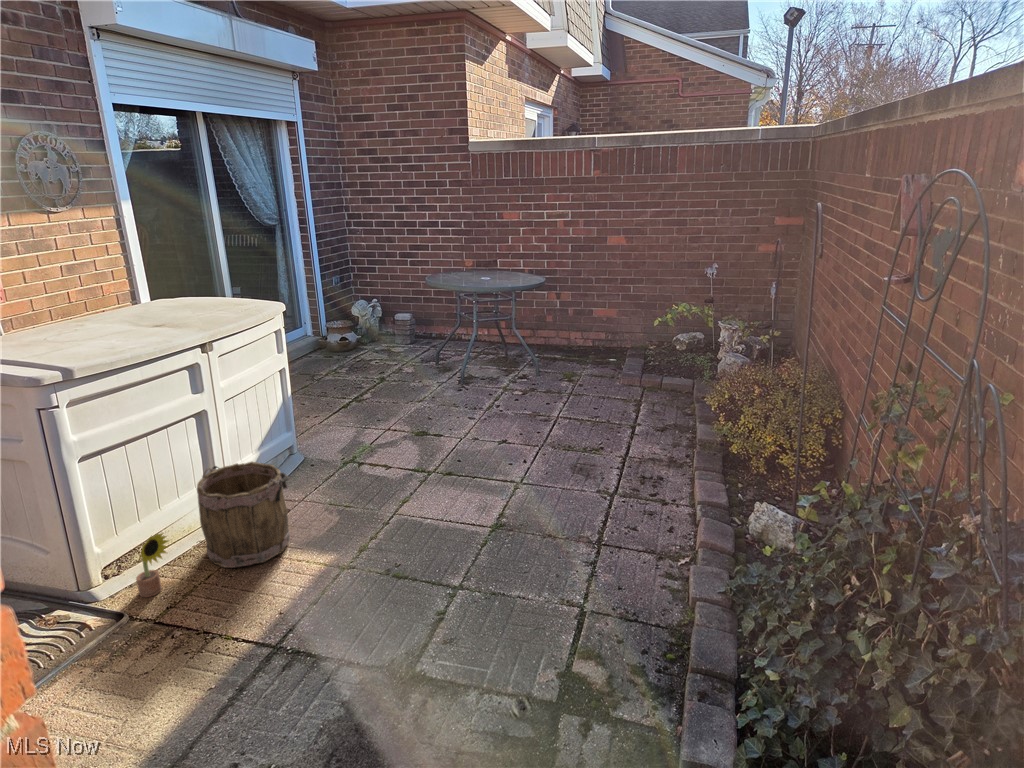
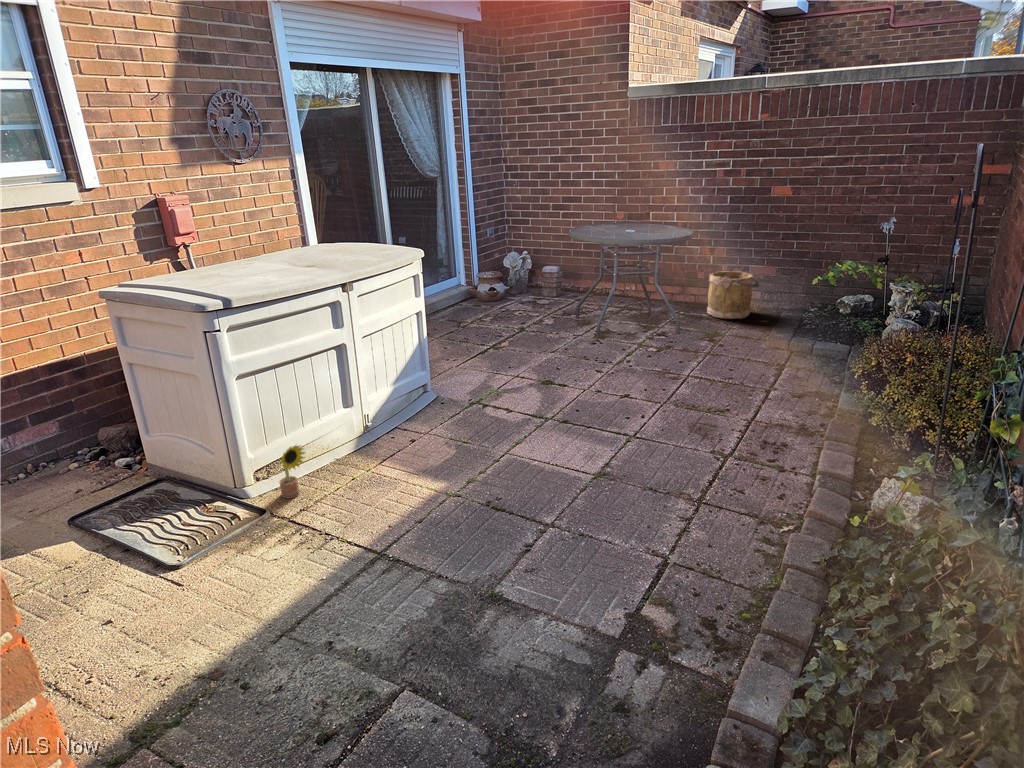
bucket: present [197,462,290,568] -> present [707,270,759,319]

